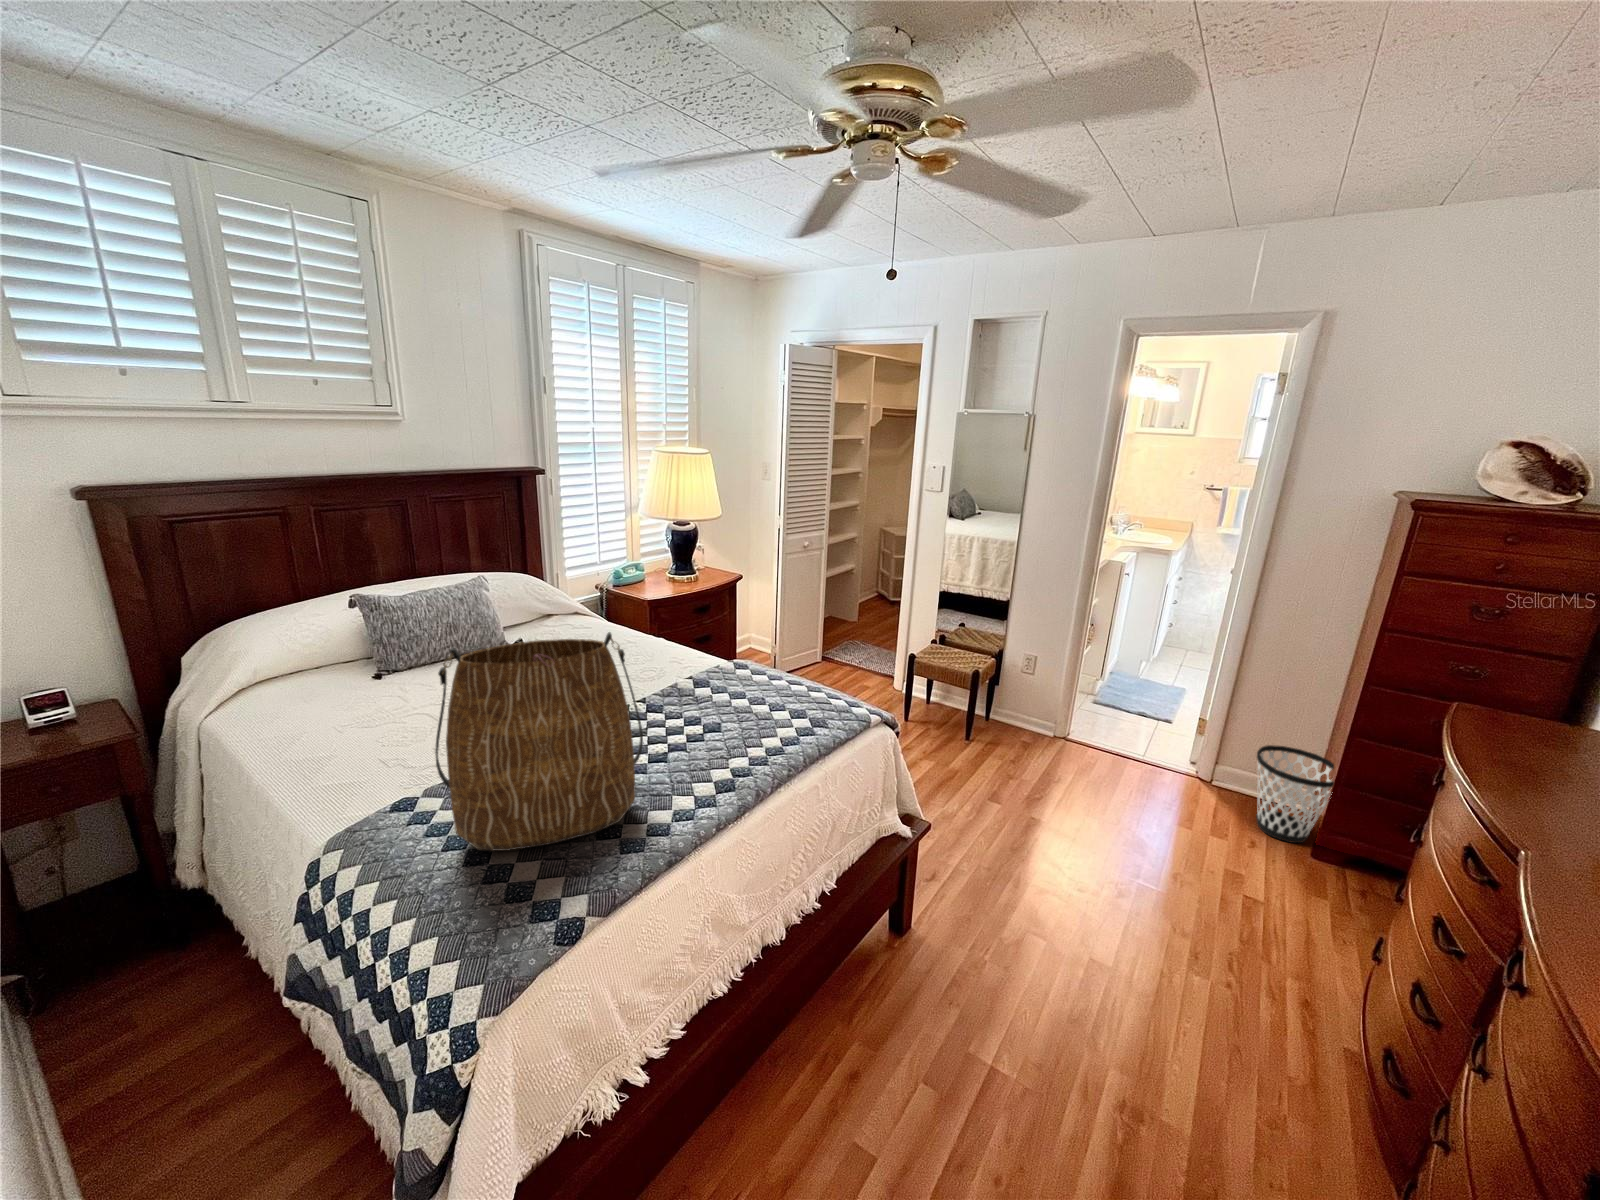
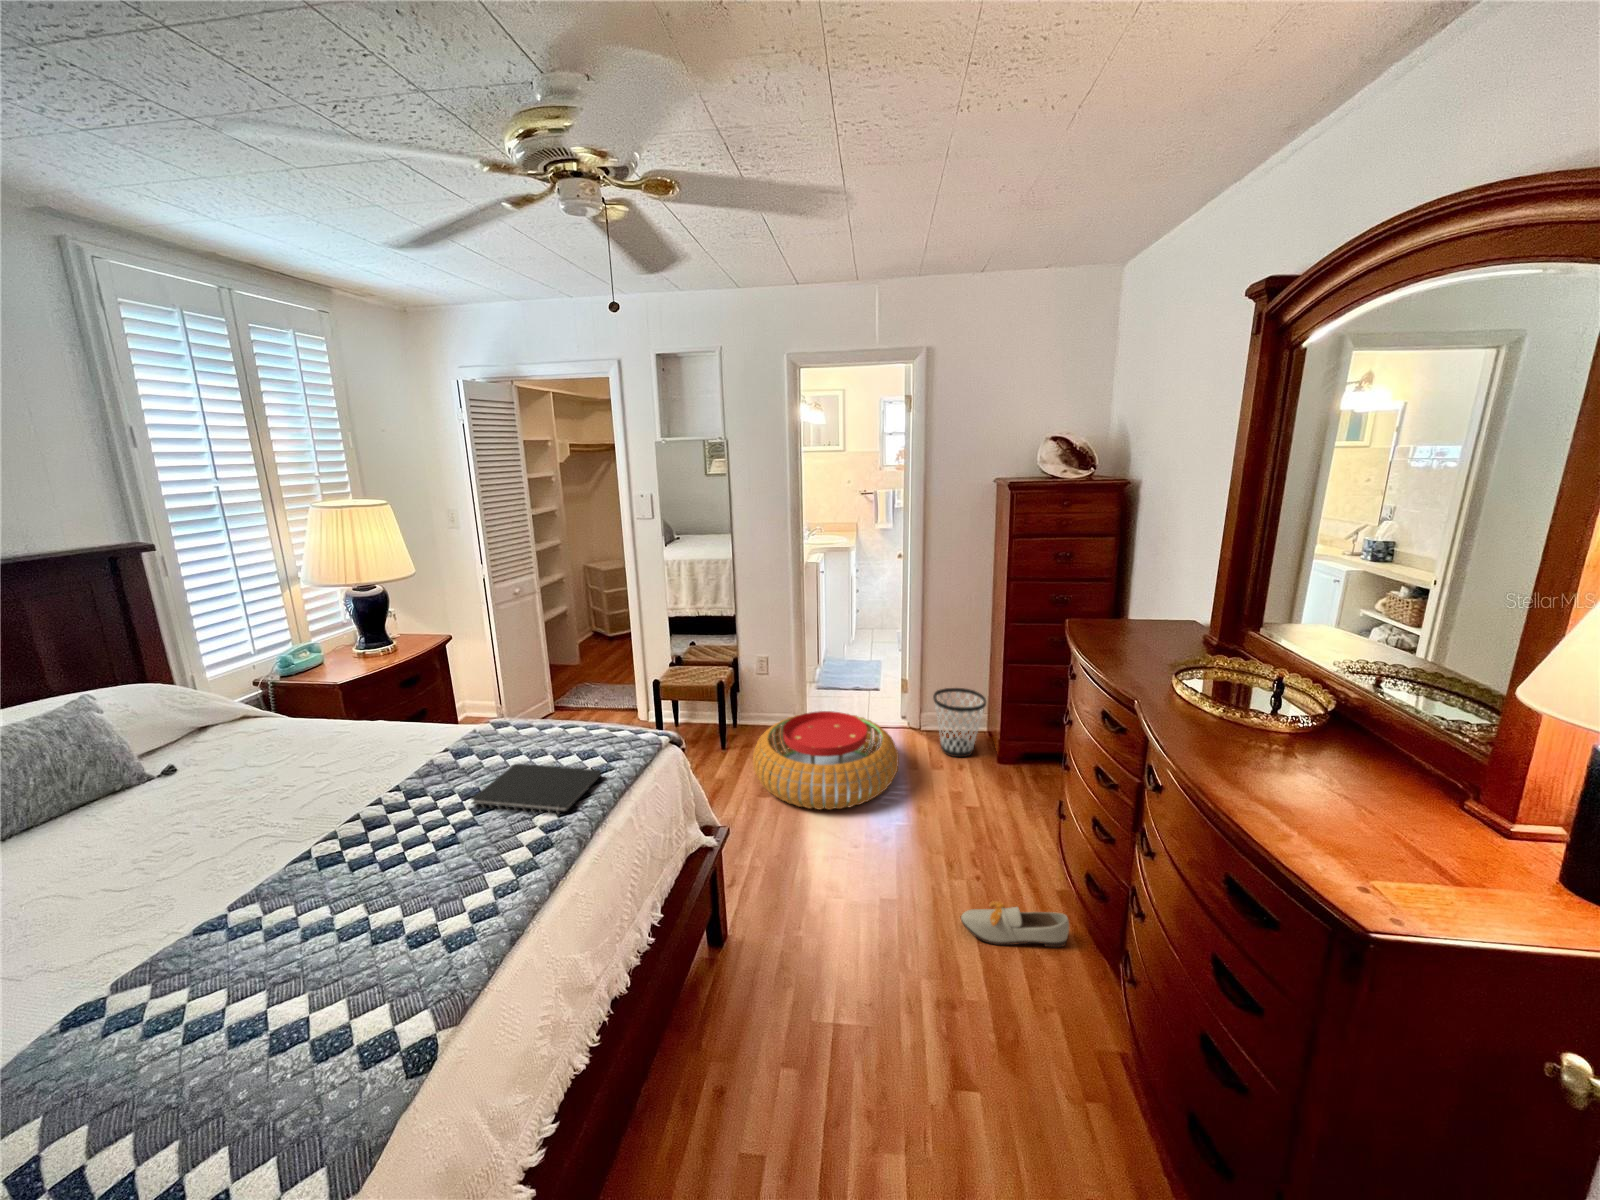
tote bag: present [435,632,643,851] -> none [139,708,448,1023]
notebook: none [688,704,803,763] -> present [471,764,602,813]
pouf: none [995,728,1185,854] -> present [753,711,899,810]
shoe: none [1207,1038,1386,1154] -> present [961,901,1069,947]

